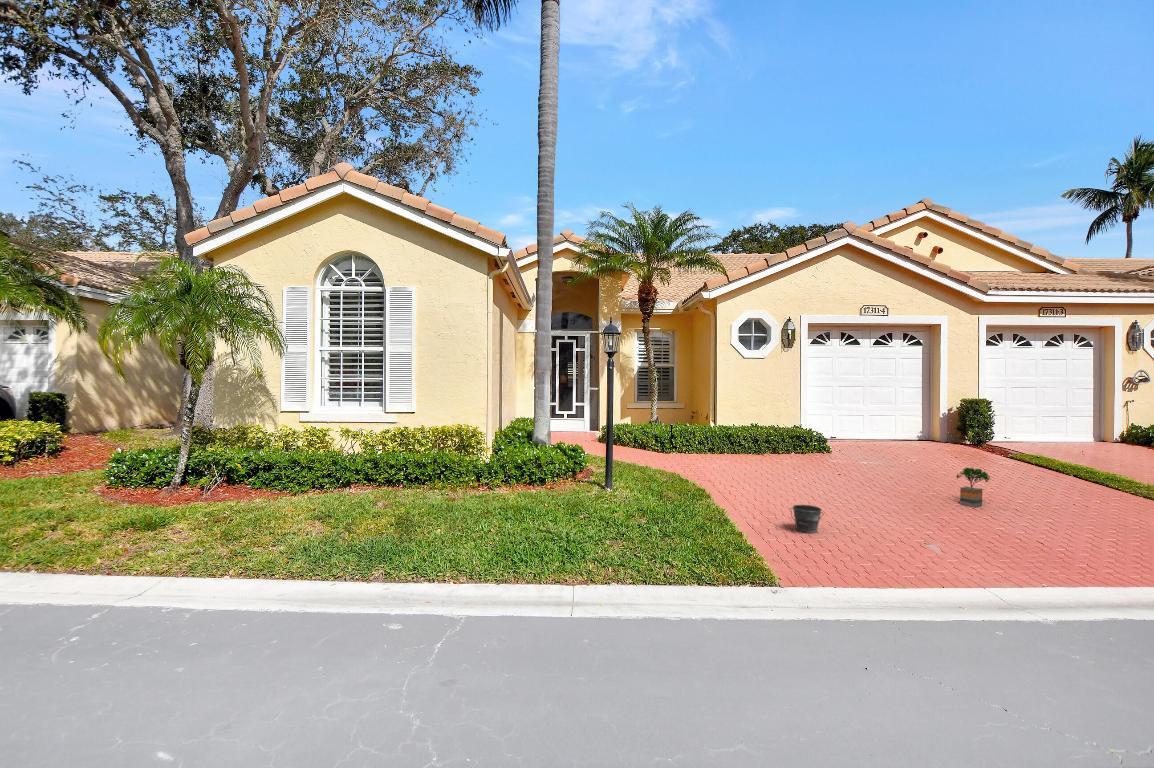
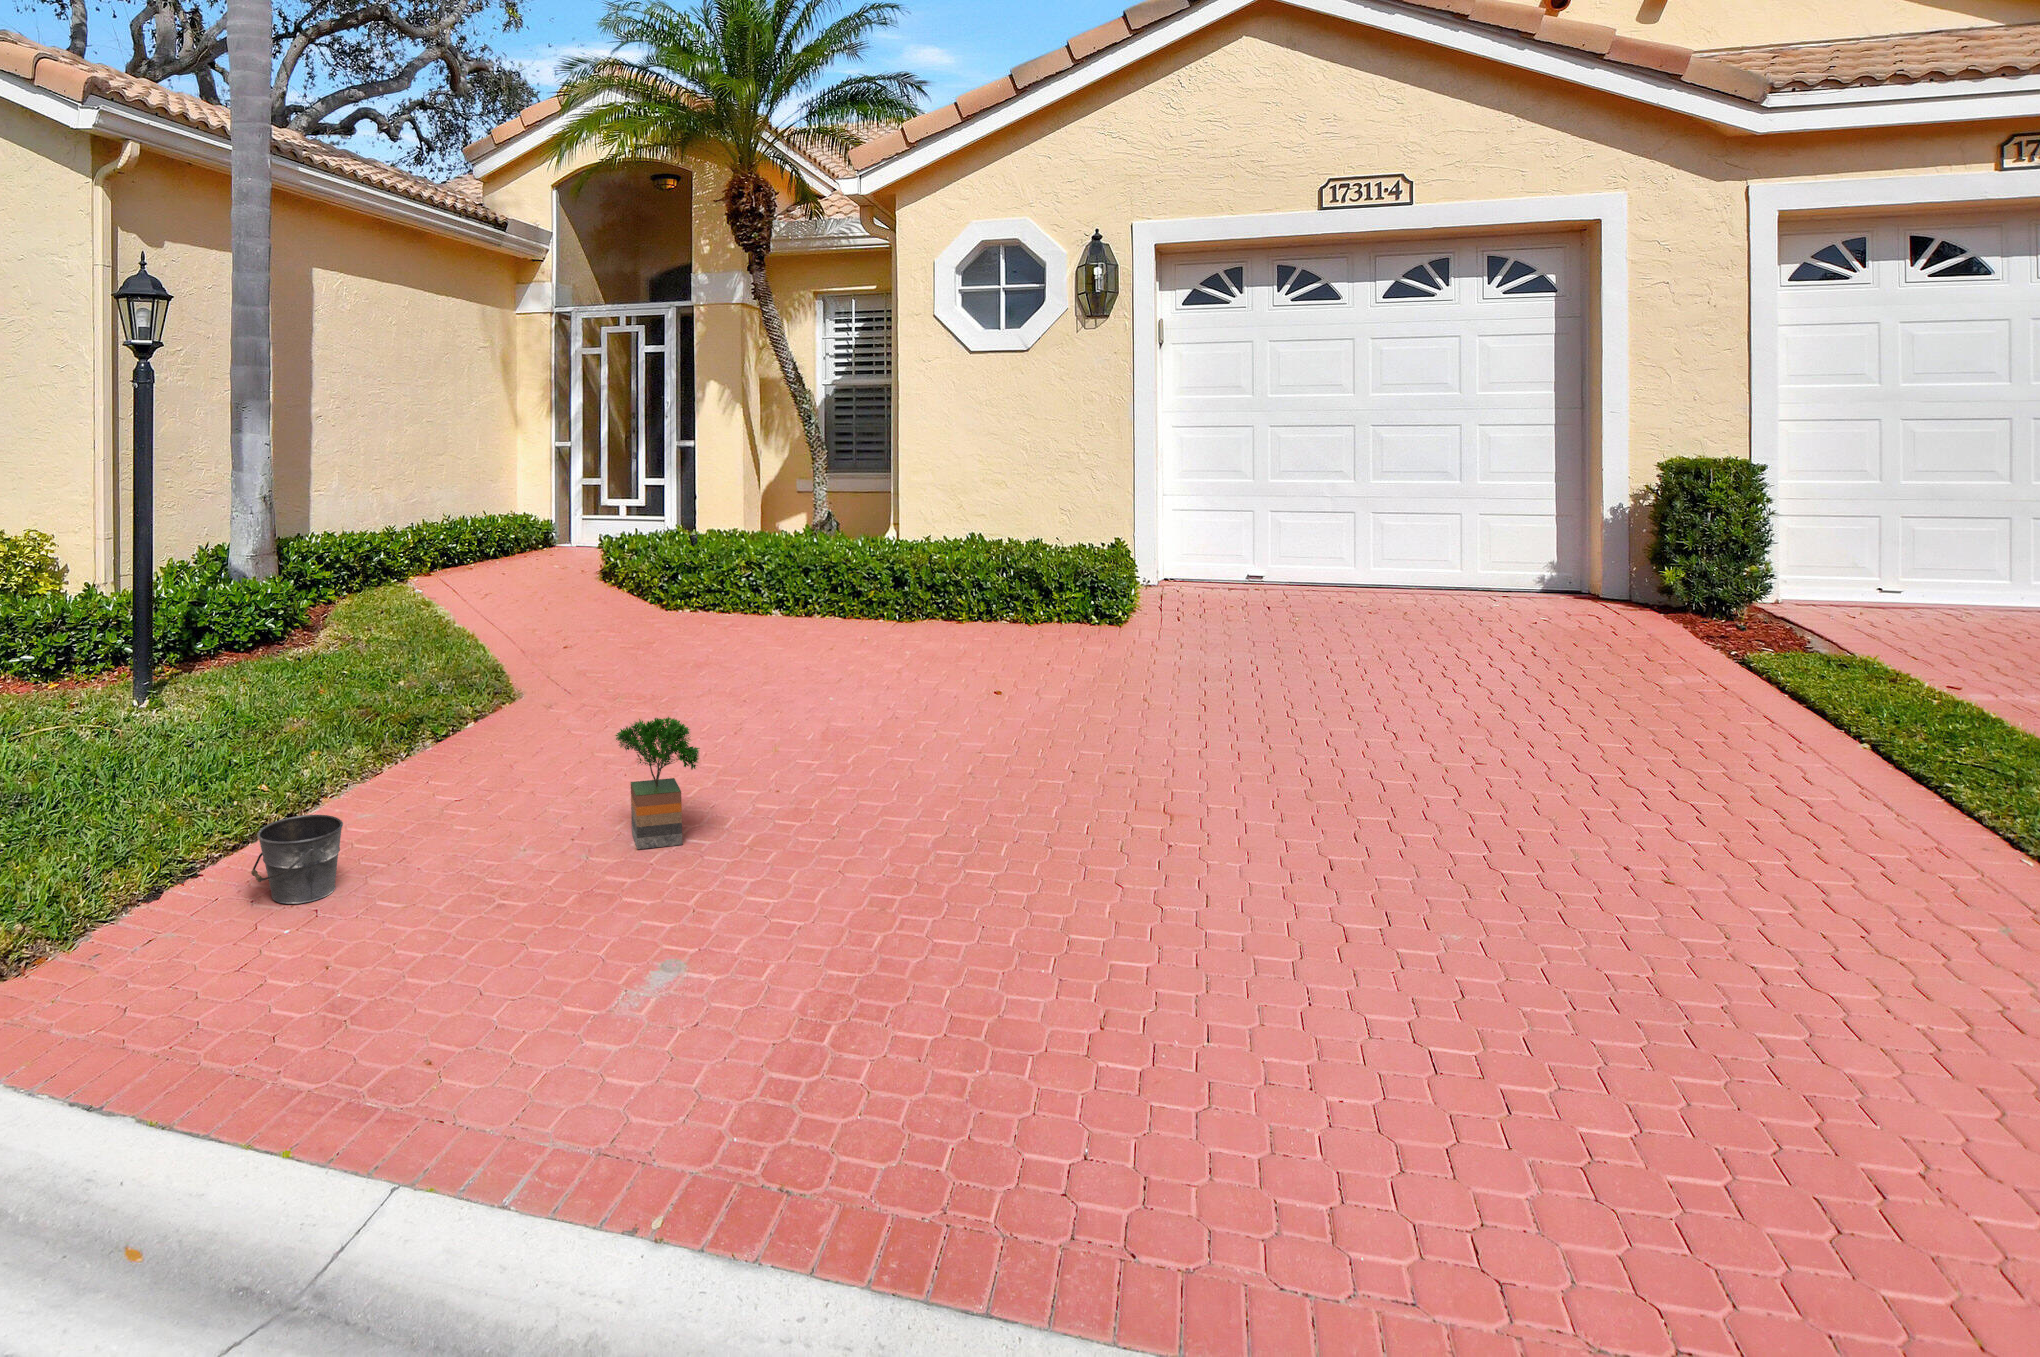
potted tree: present [957,468,990,507] -> present [615,717,700,849]

